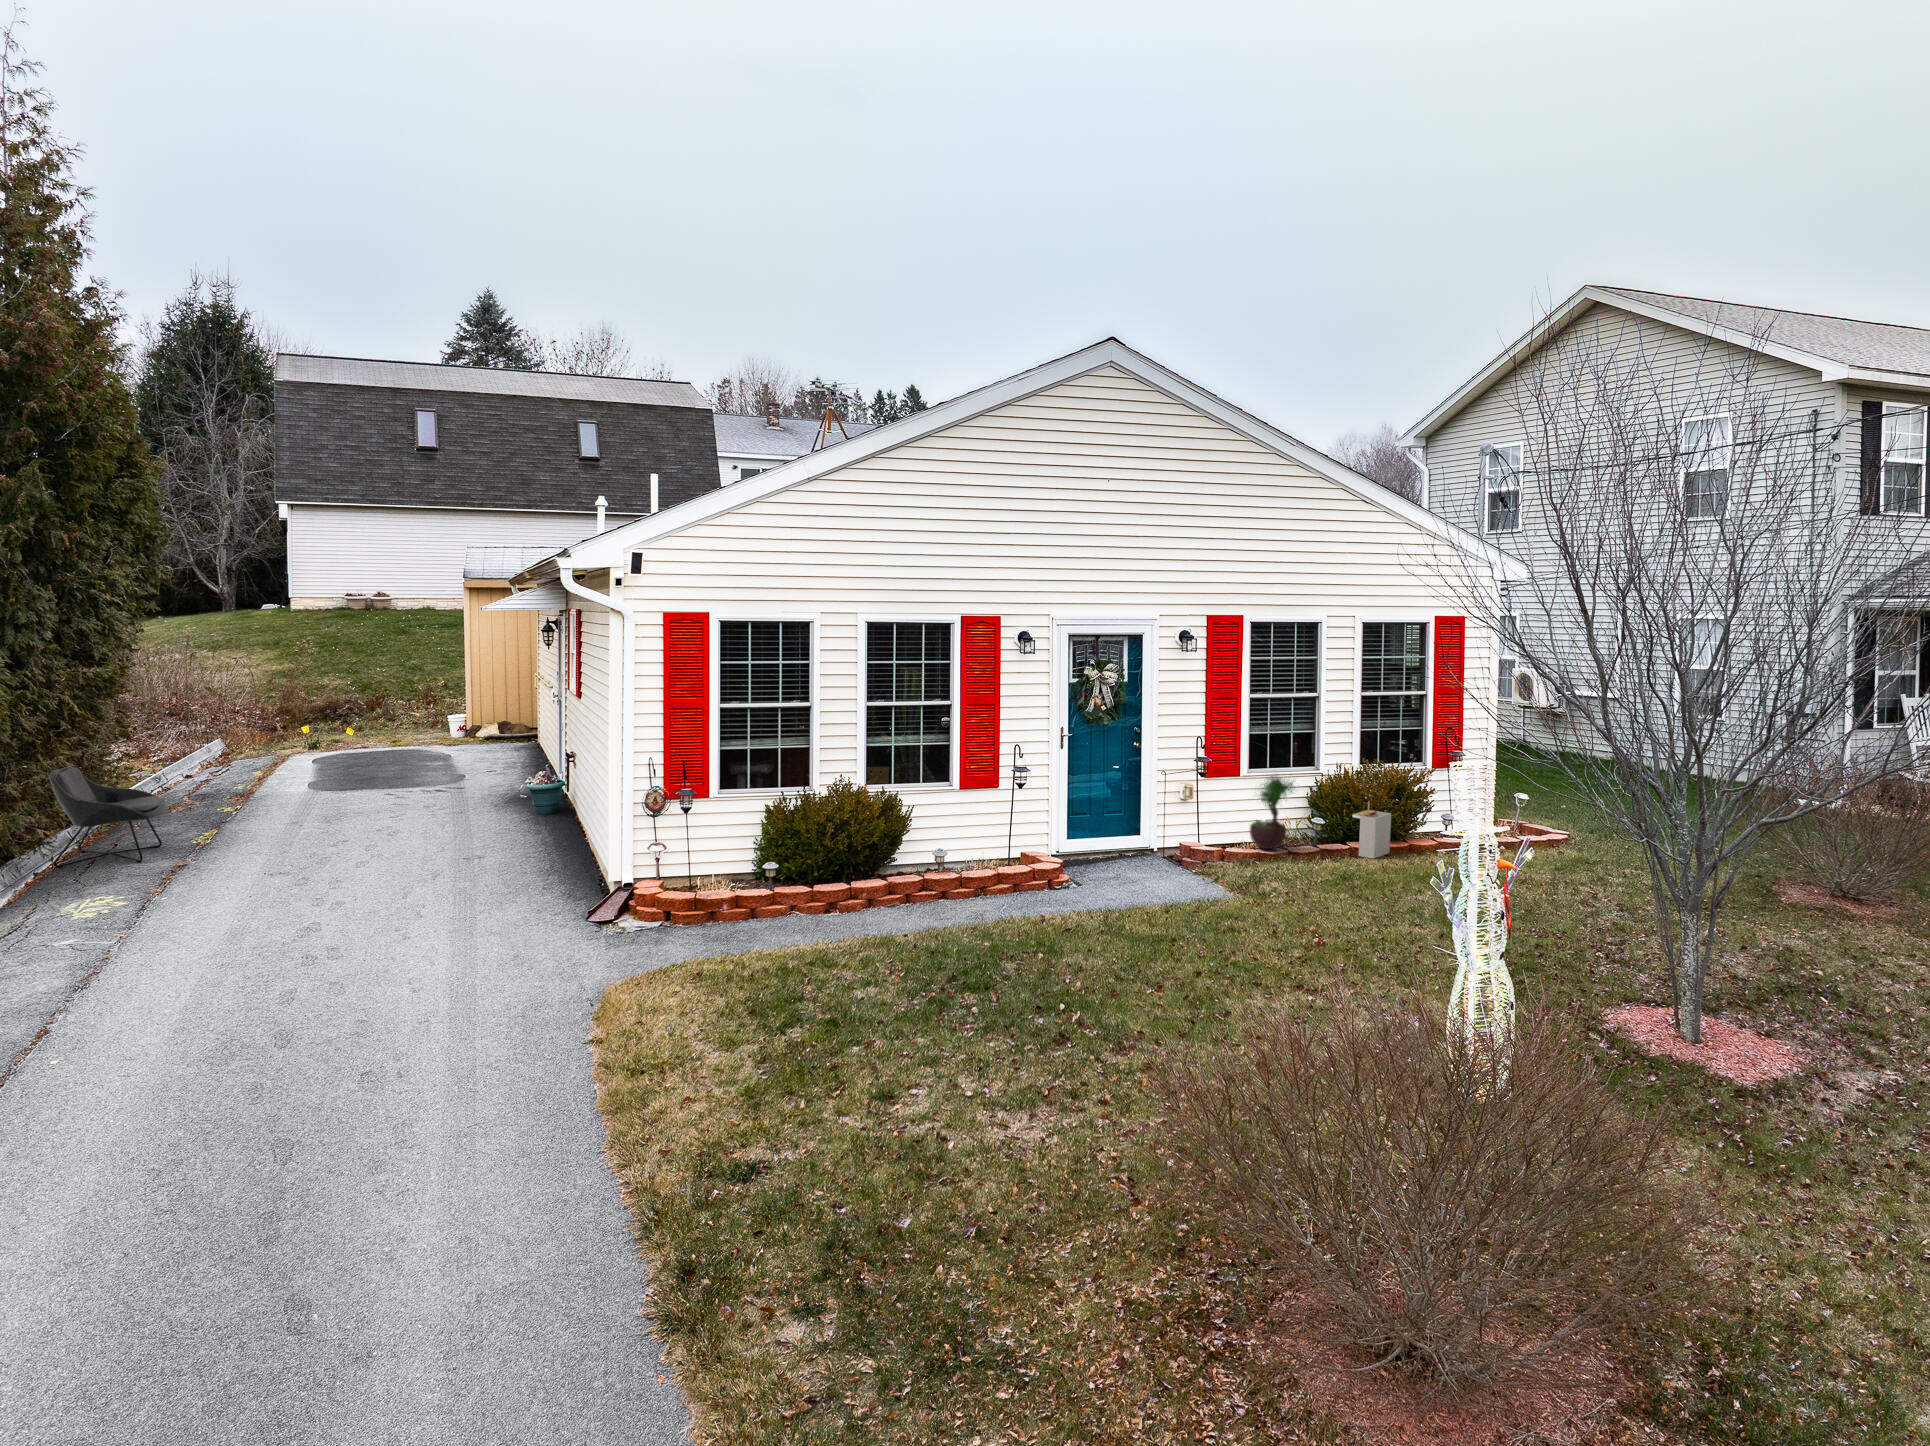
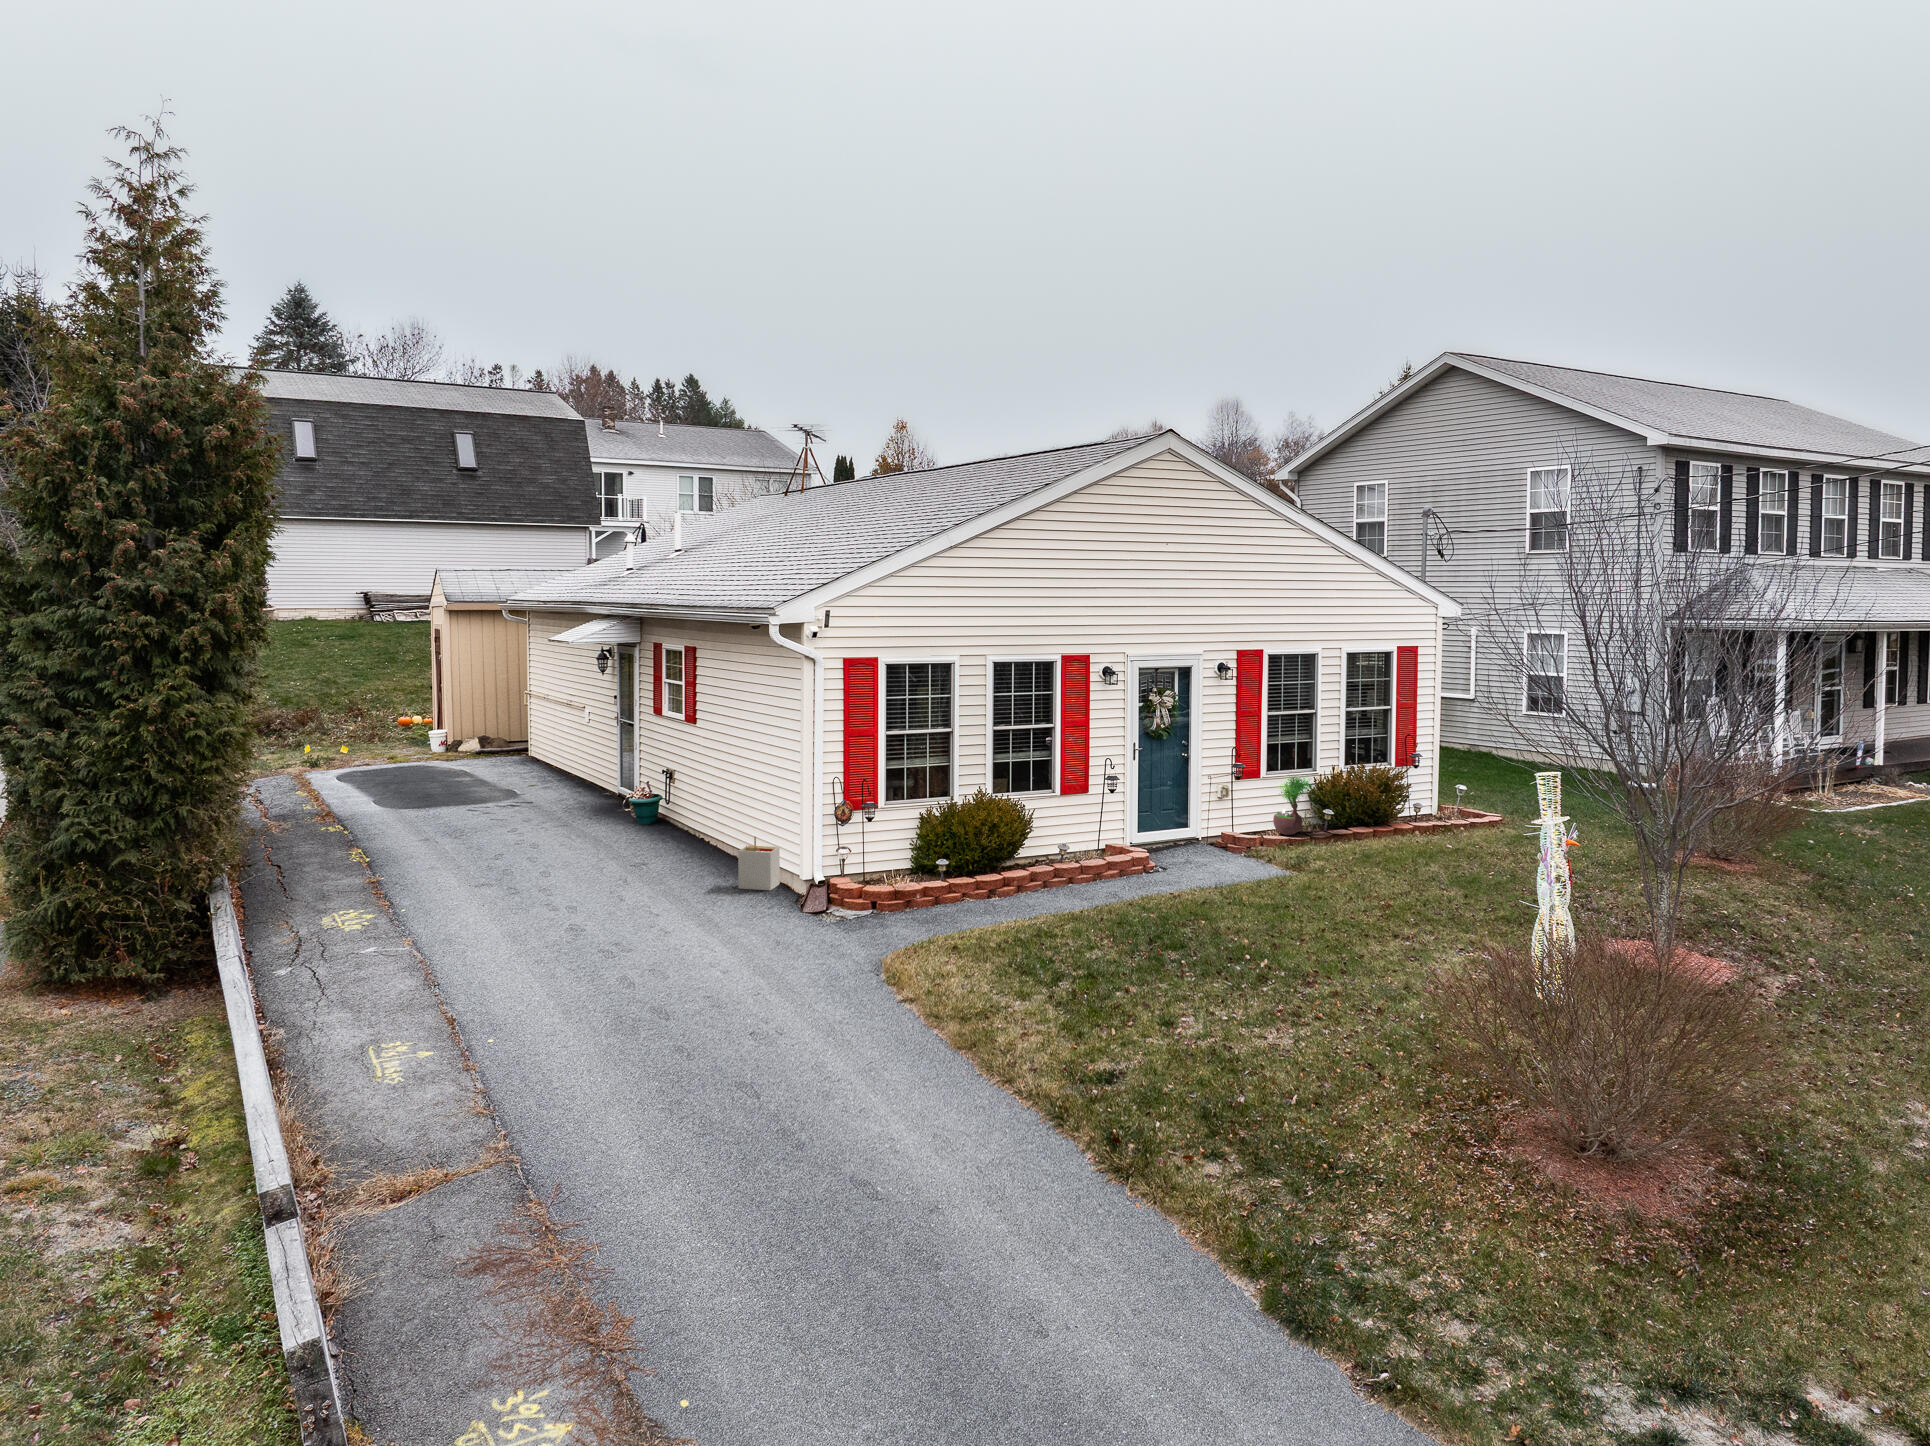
lounge chair: present [49,766,167,868] -> none [265,796,359,888]
storage bin: present [1352,802,1391,859] -> present [738,837,780,890]

